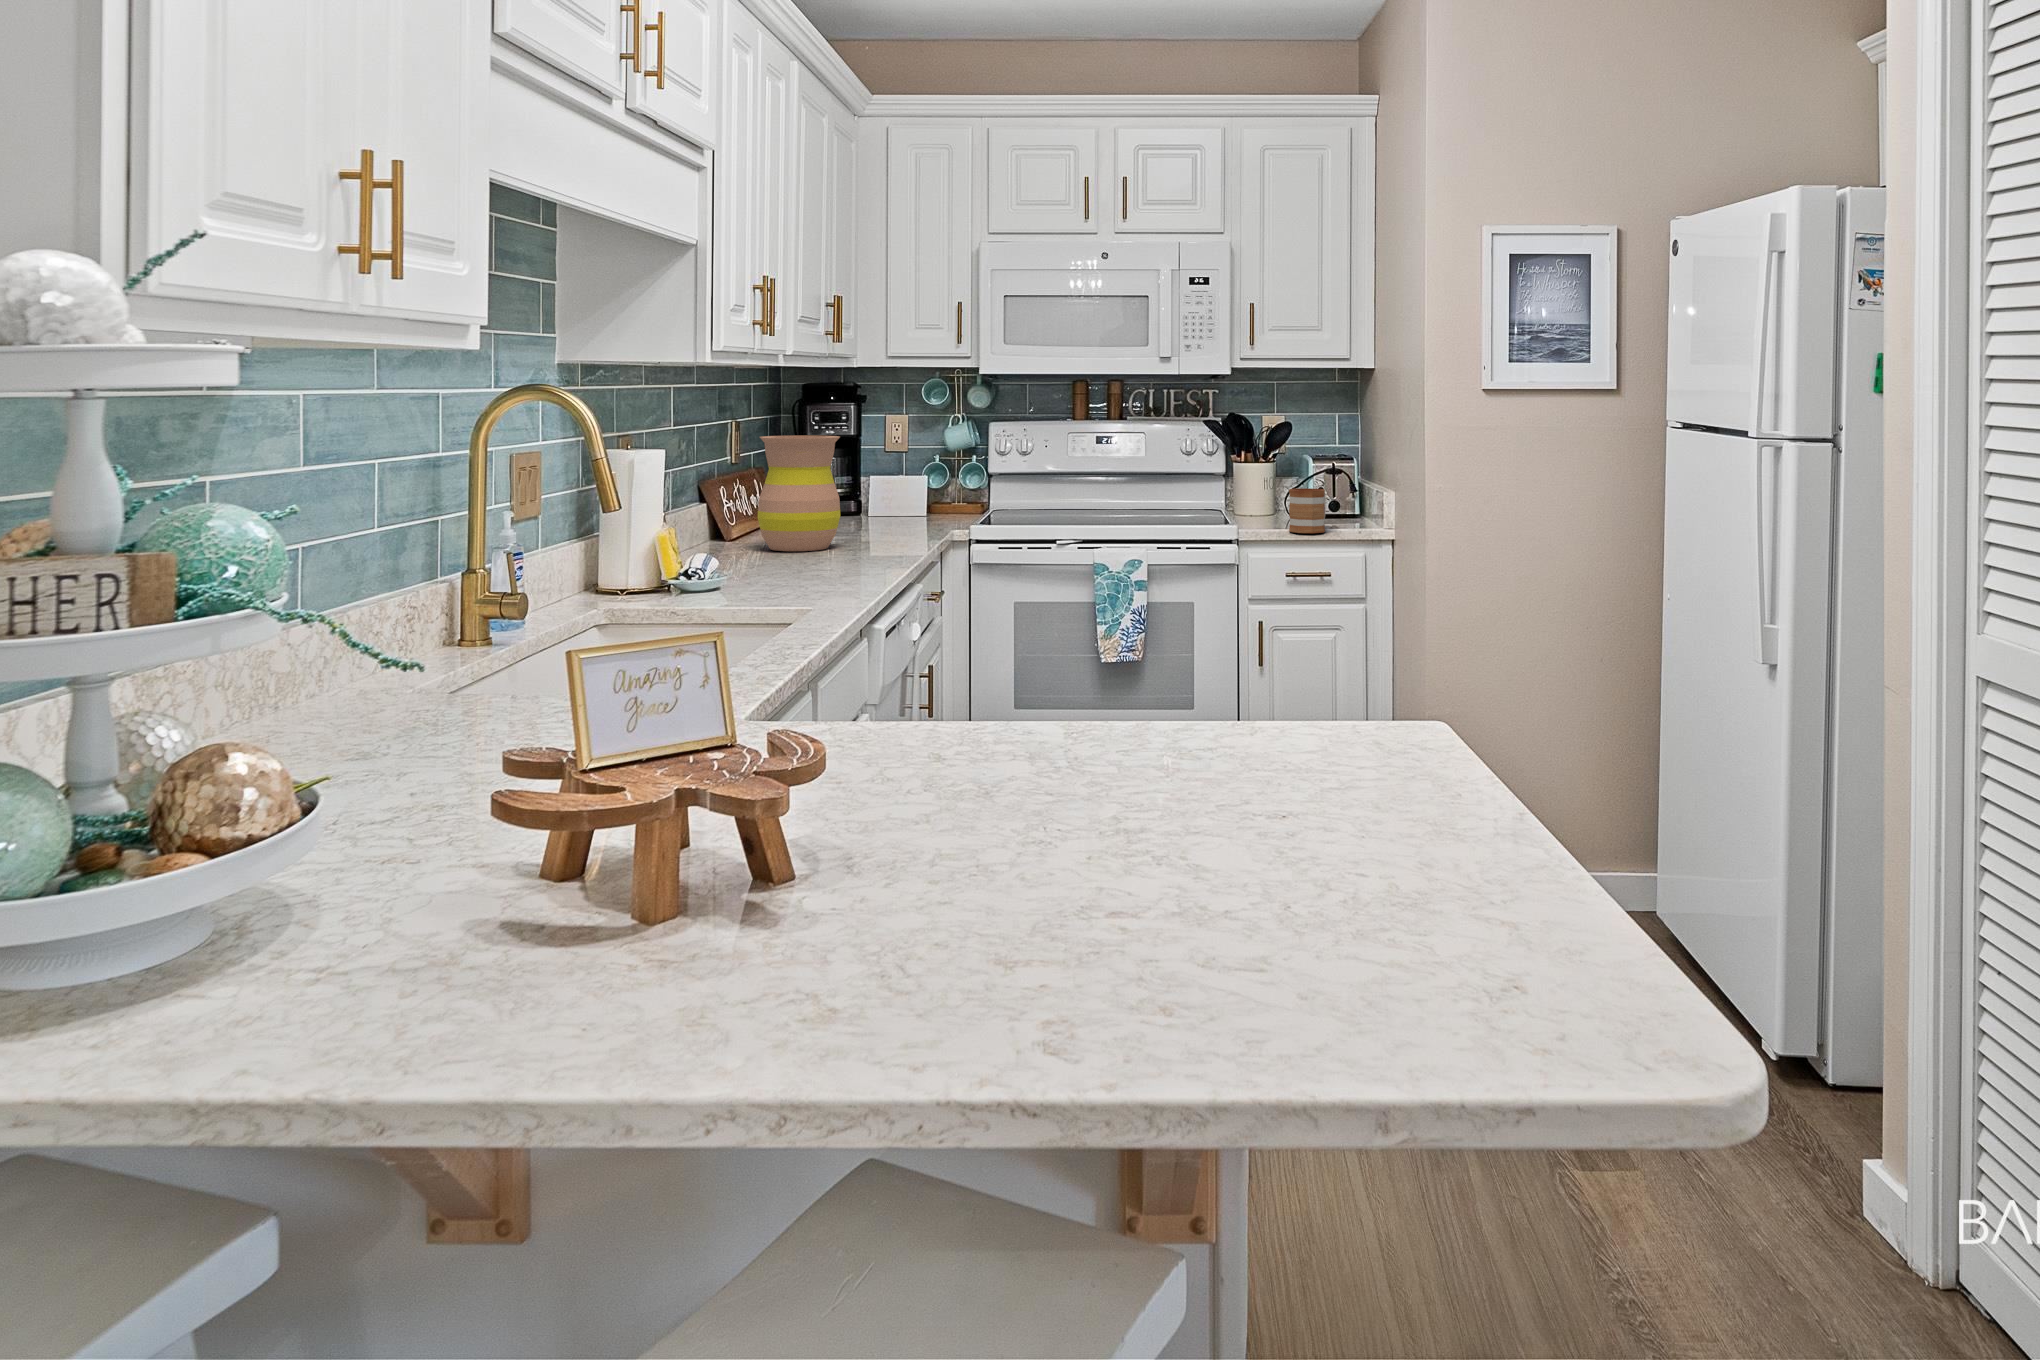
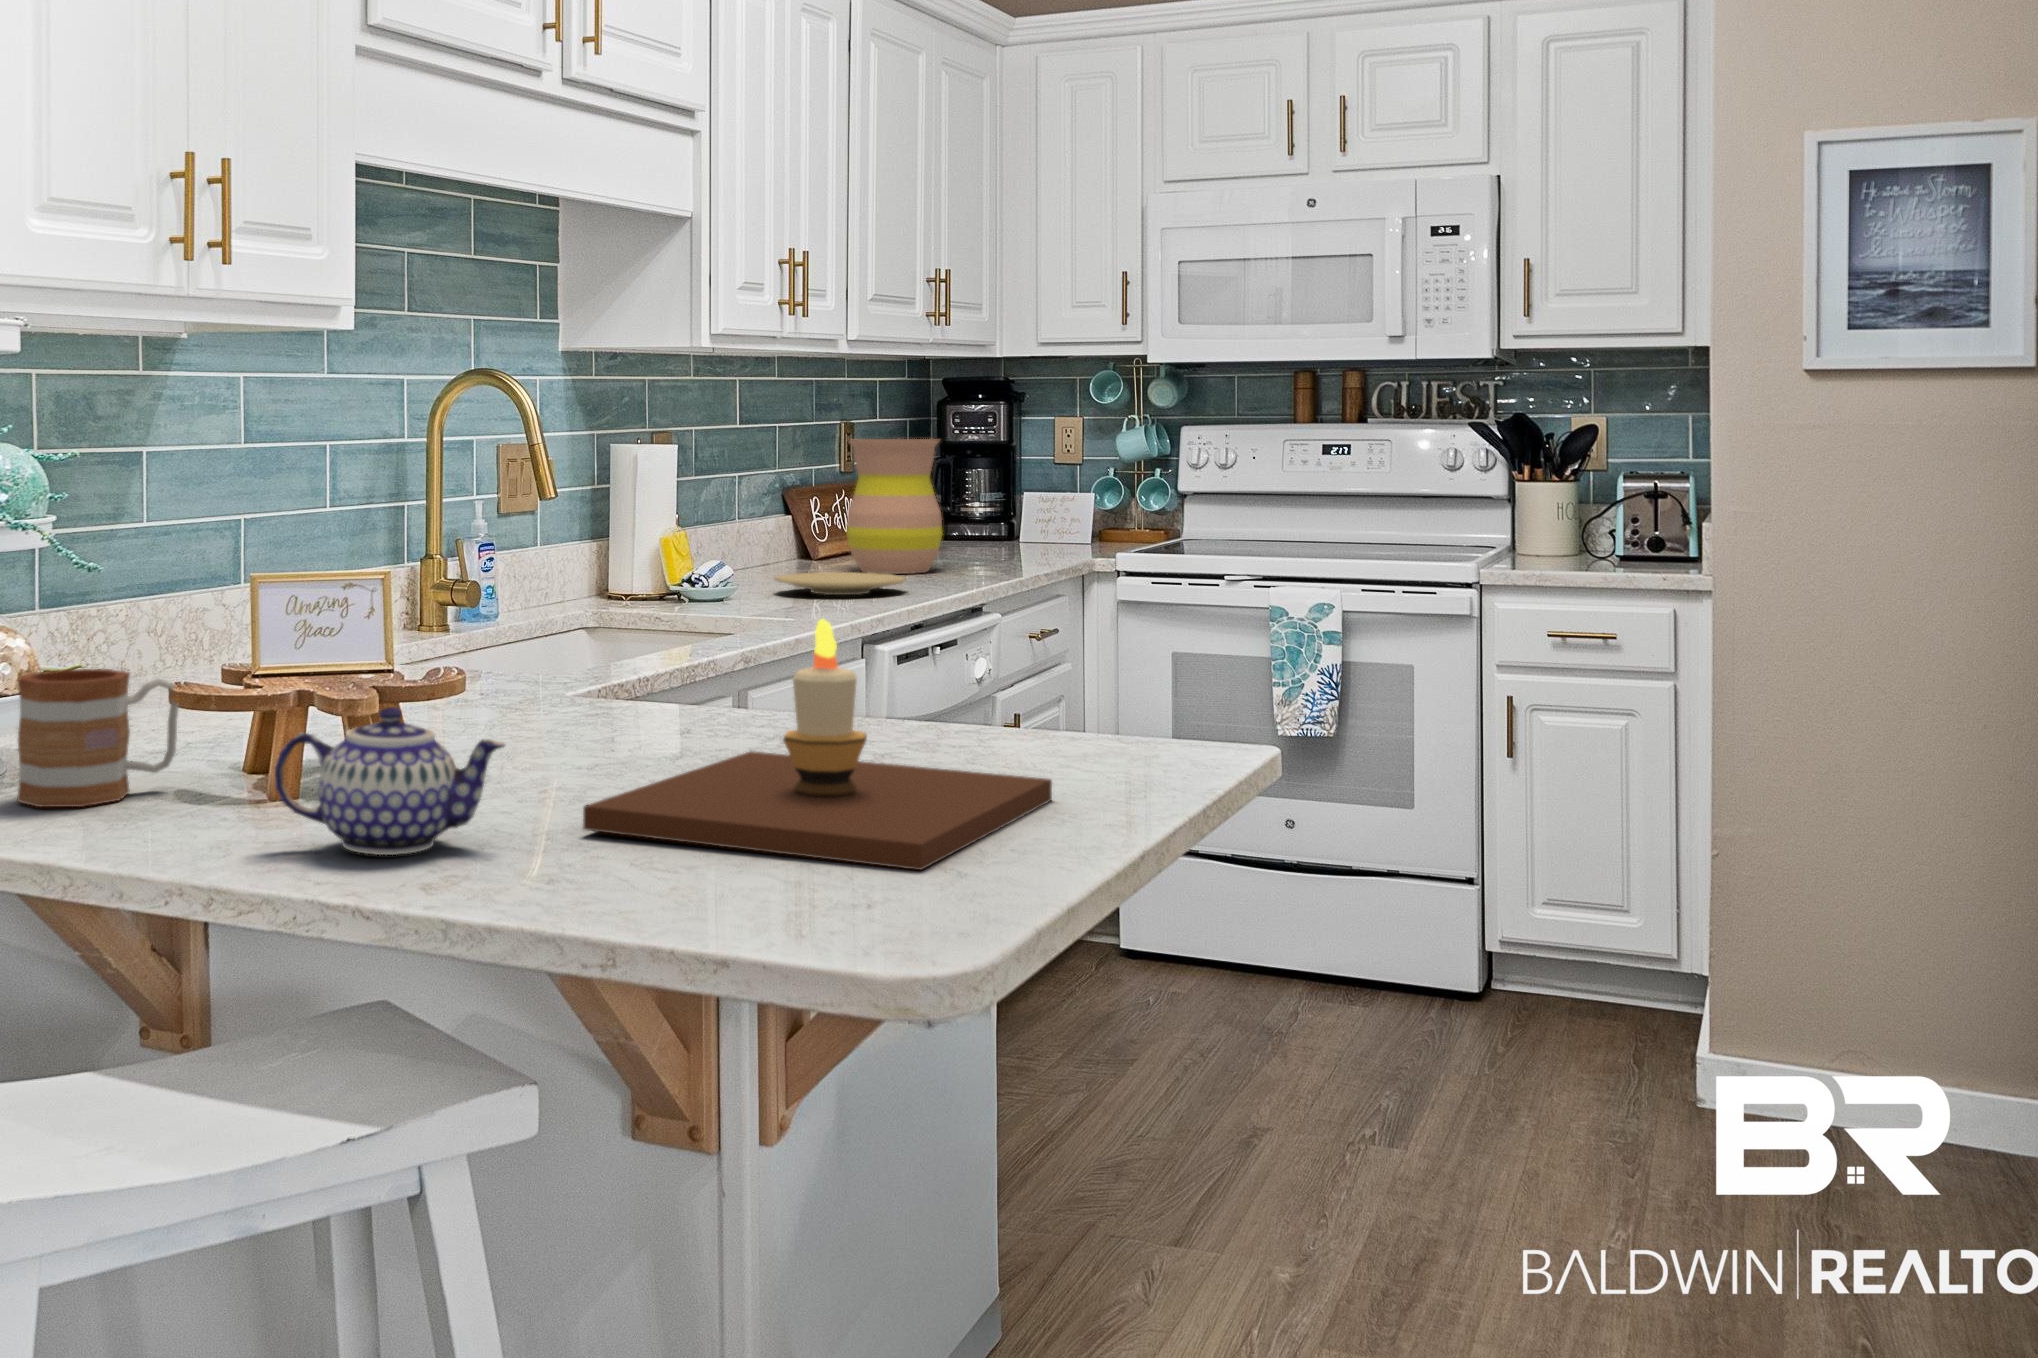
mug: present [1289,488,1326,533] -> present [17,669,178,807]
plate: none [735,554,850,576] -> present [775,572,906,595]
candle: none [1092,660,1483,917] -> present [583,619,1052,870]
teapot: none [786,813,1044,996] -> present [275,707,505,855]

